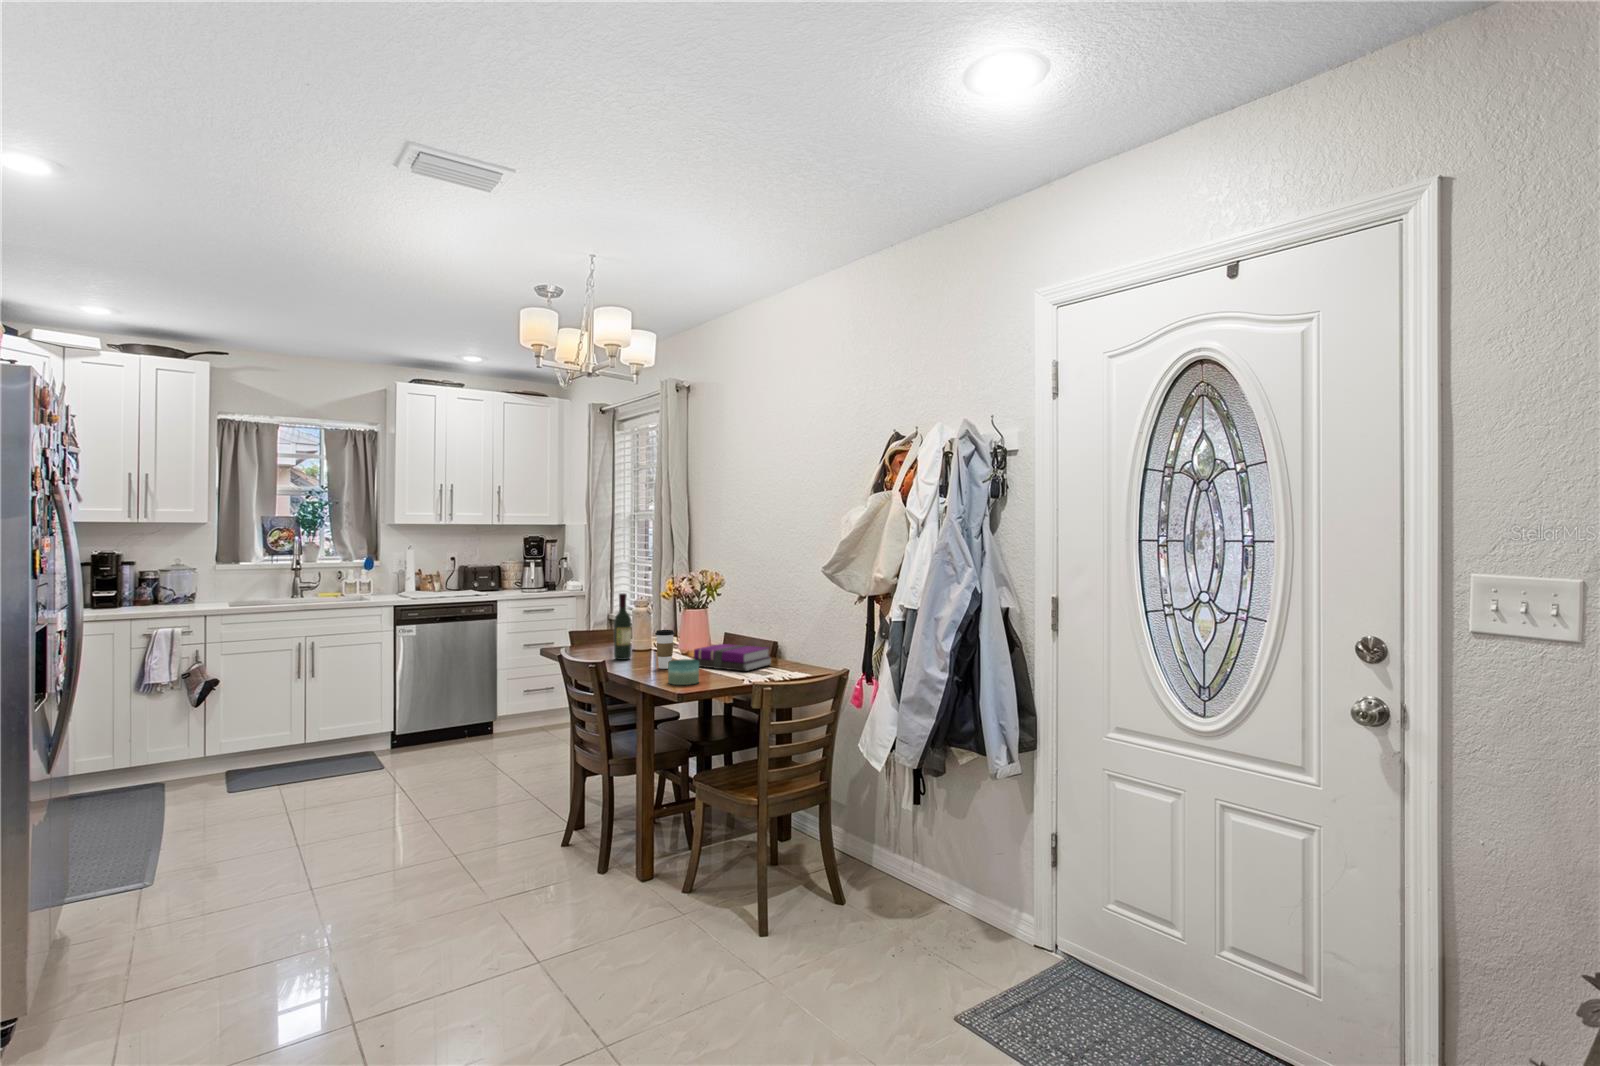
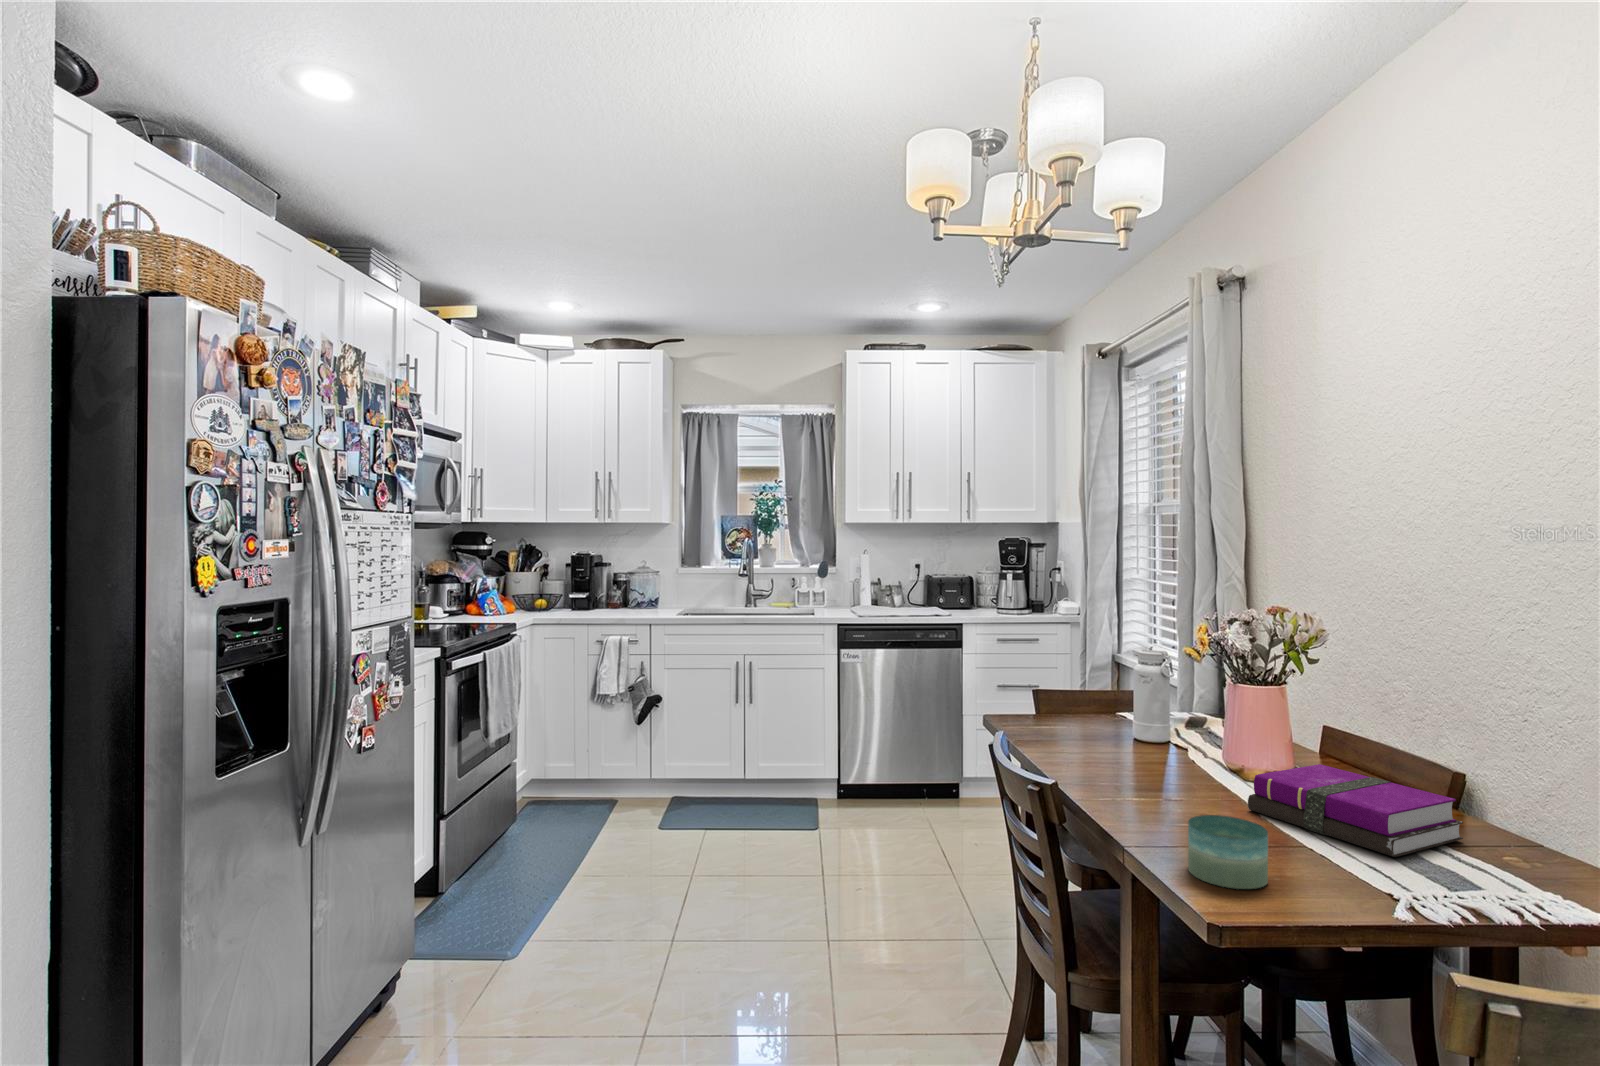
wine bottle: present [614,593,632,660] -> none [1089,642,1123,766]
coffee cup: present [655,630,675,669] -> none [1166,727,1209,811]

